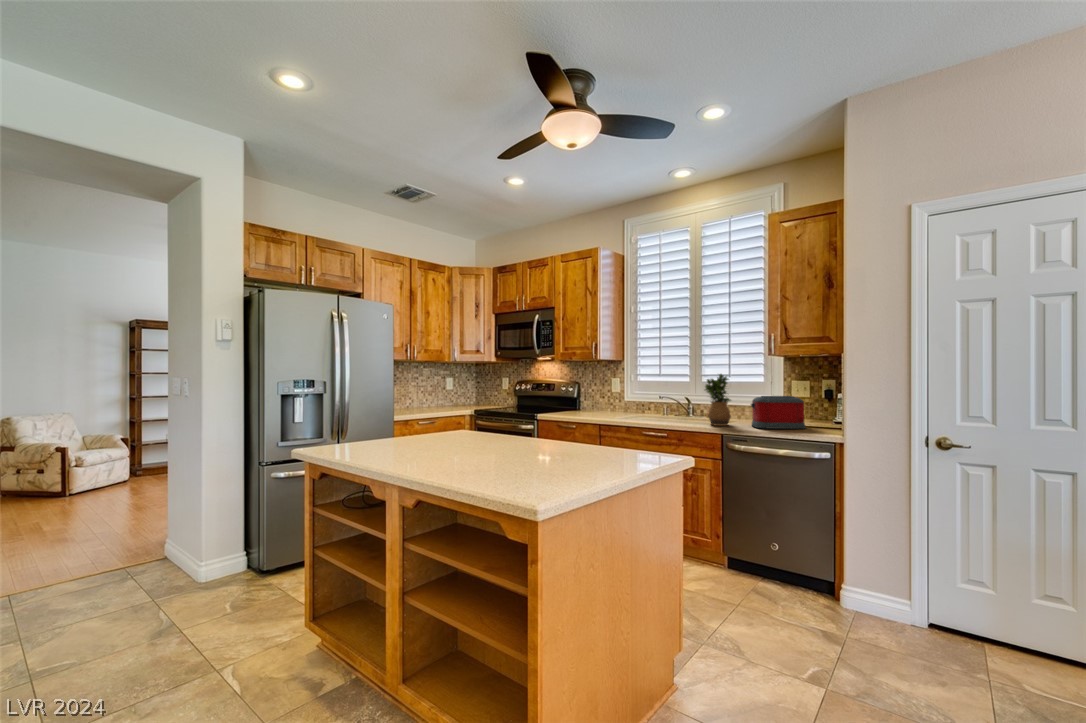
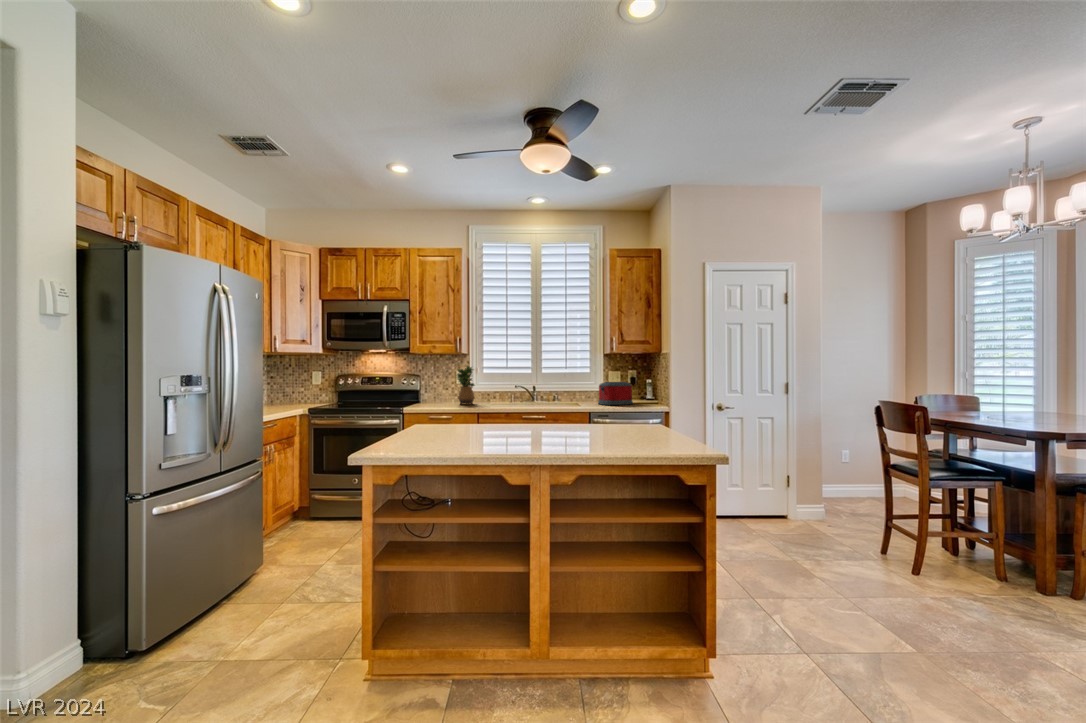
potted plant: present [705,374,731,426] -> present [457,366,475,404]

